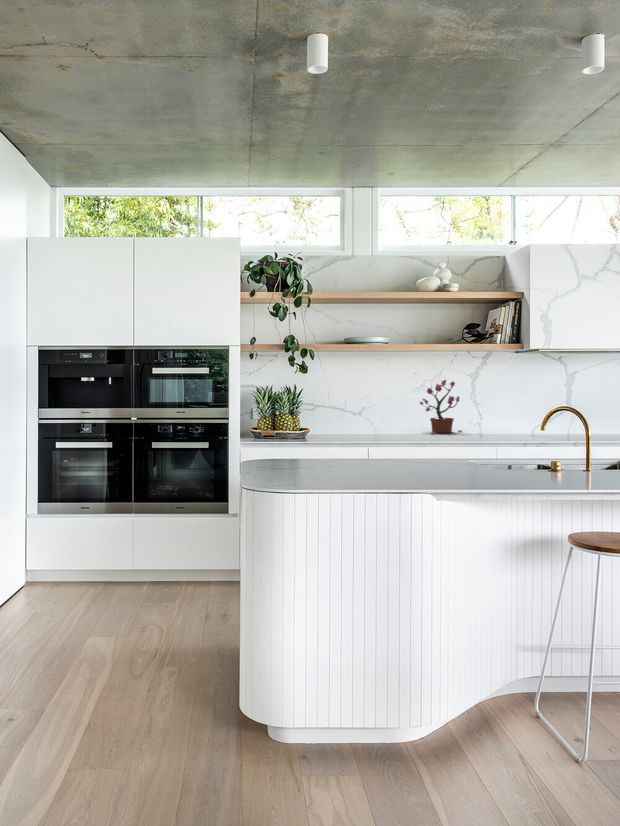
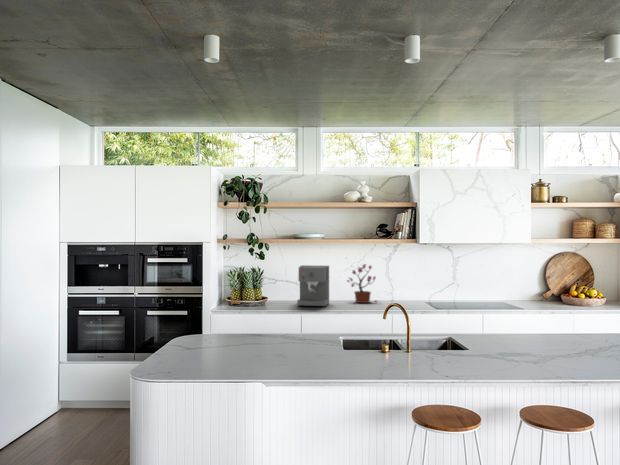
coffee maker: none [355,381,397,437] -> present [297,265,329,307]

